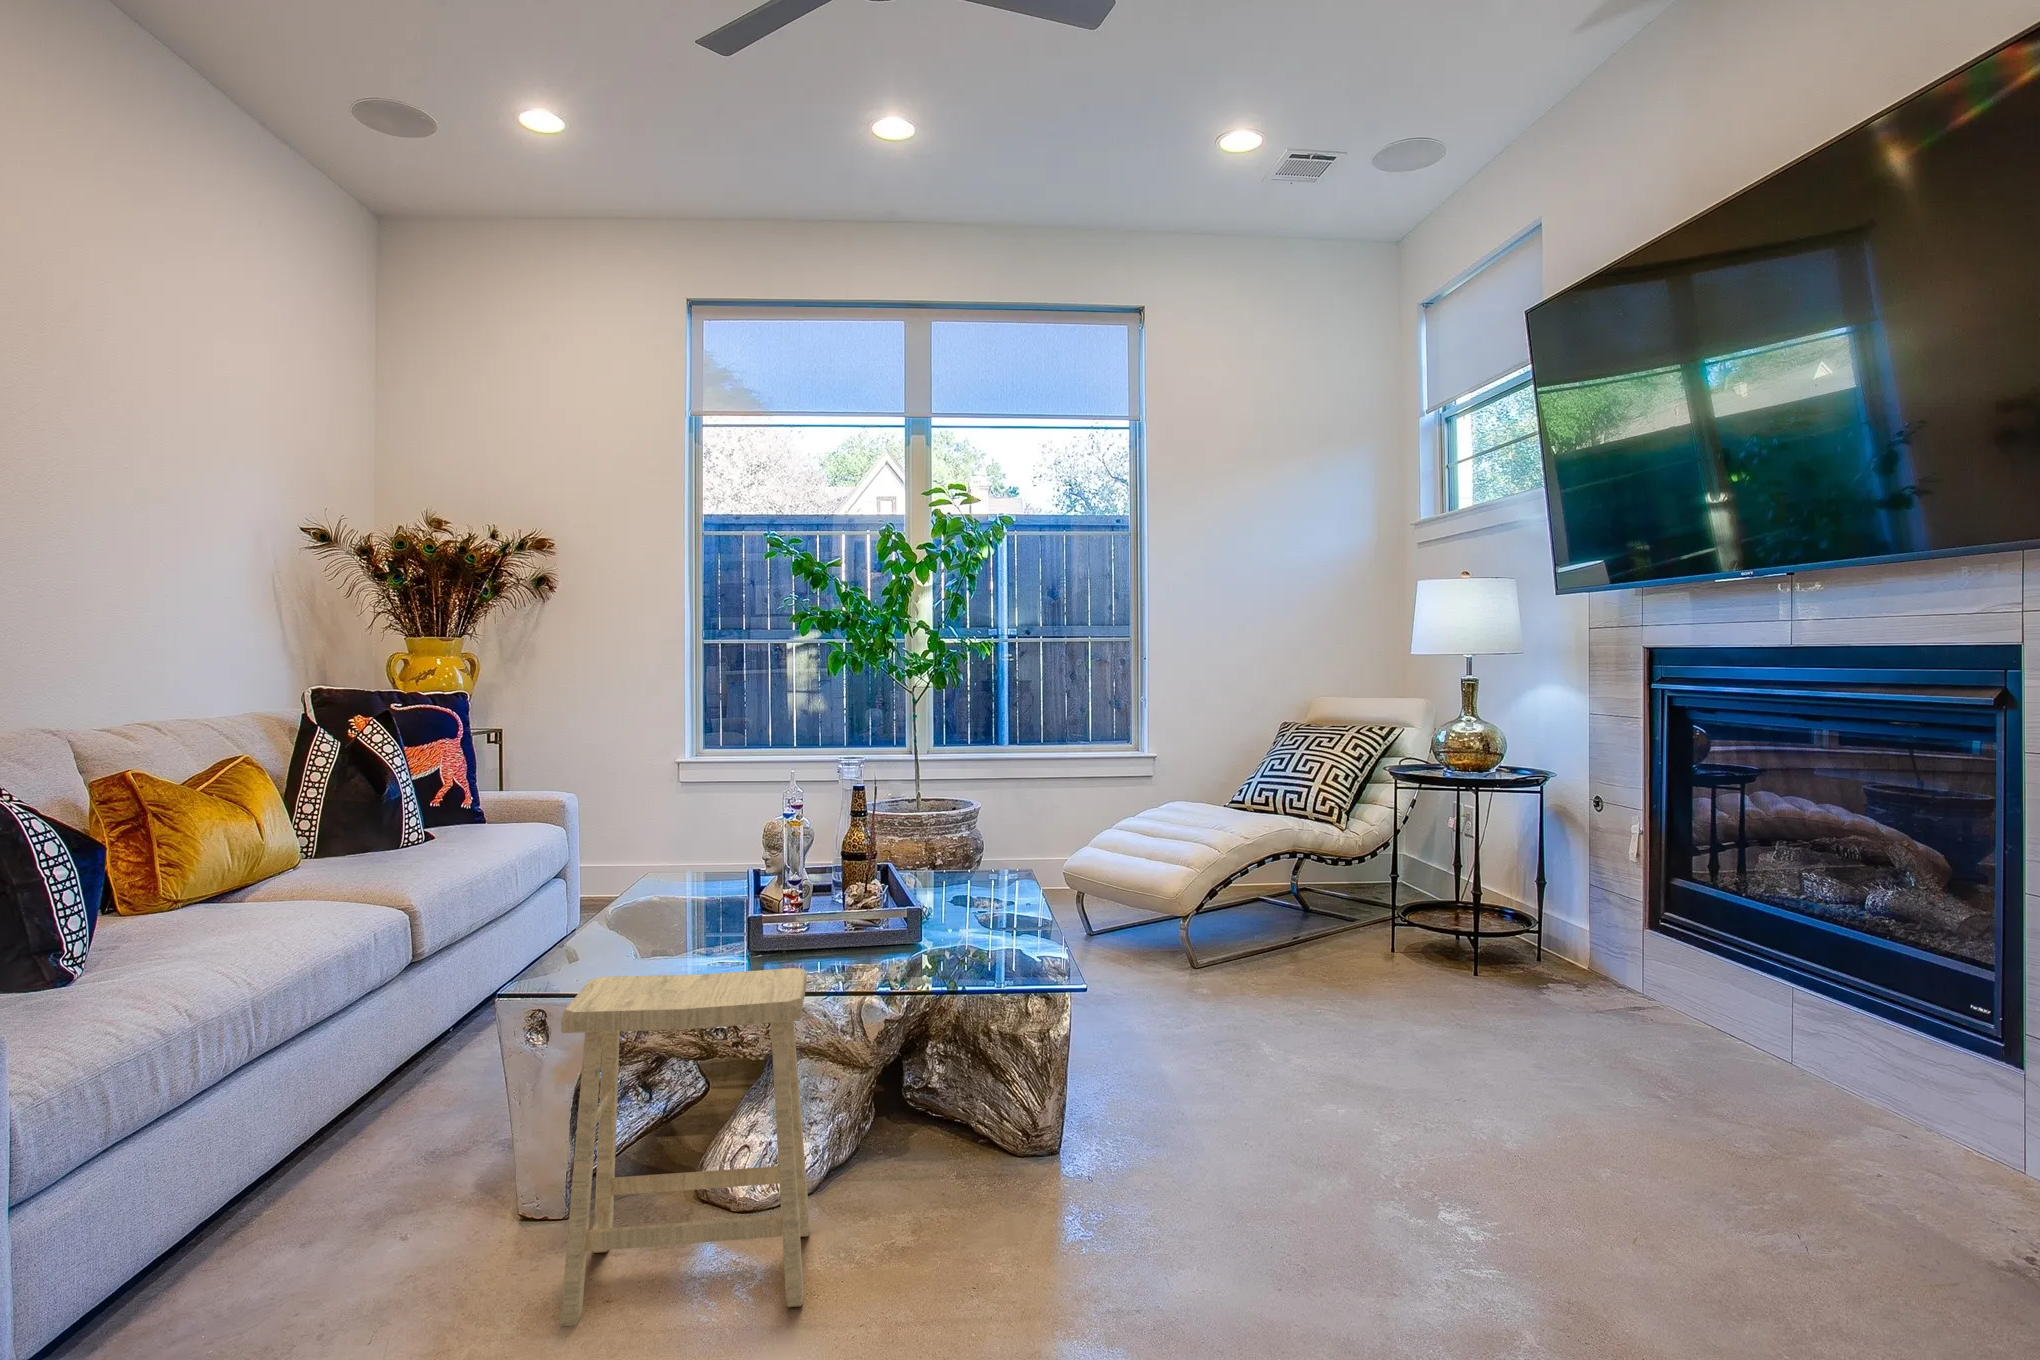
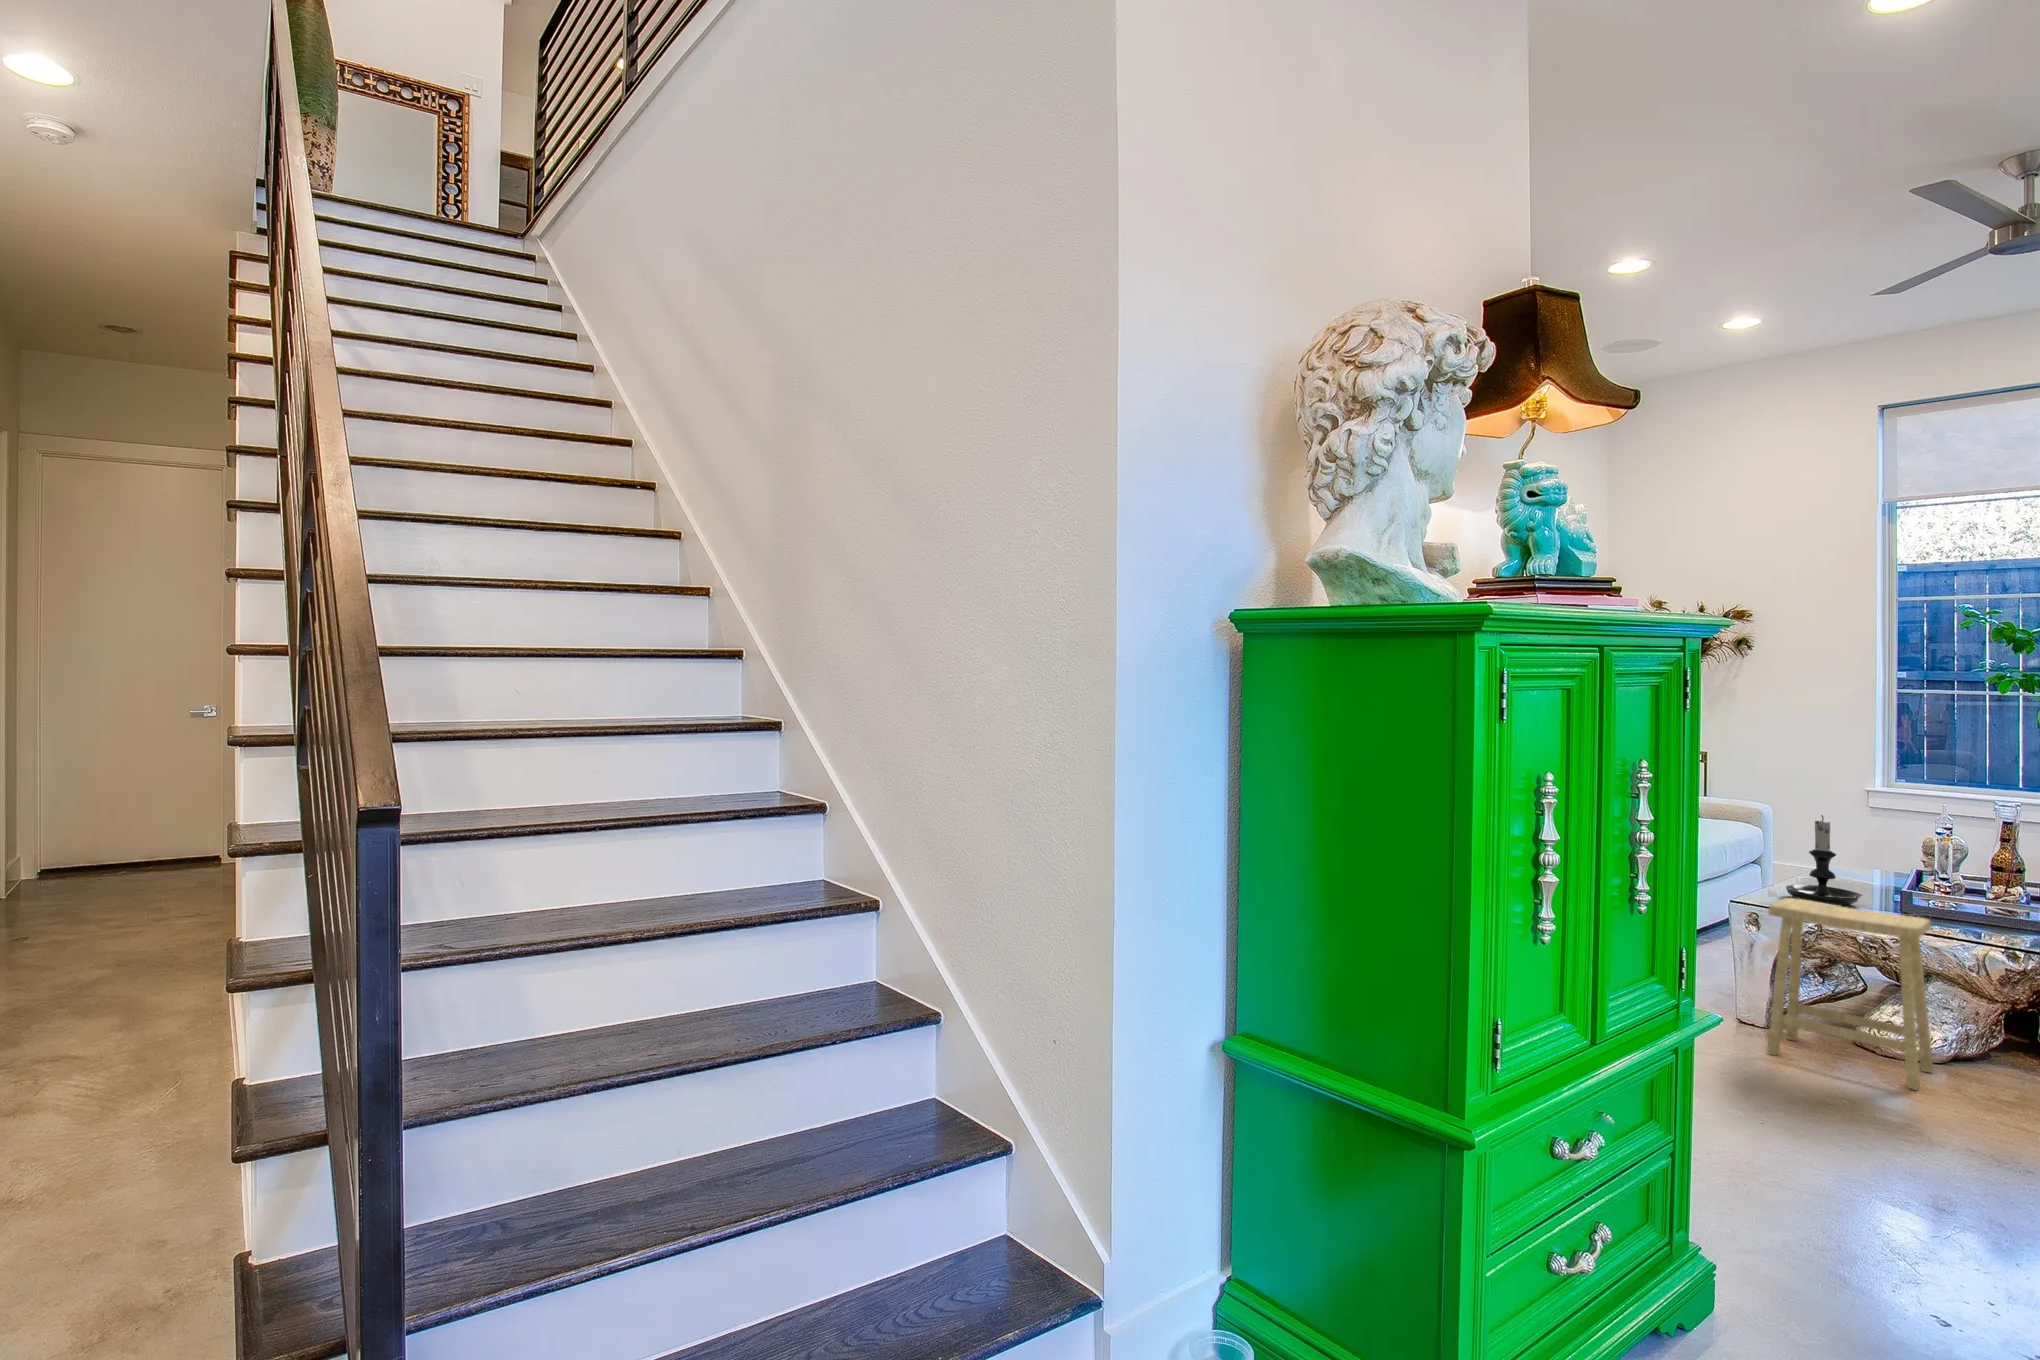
candle holder: none [593,806,699,961] -> present [1786,815,1862,906]

